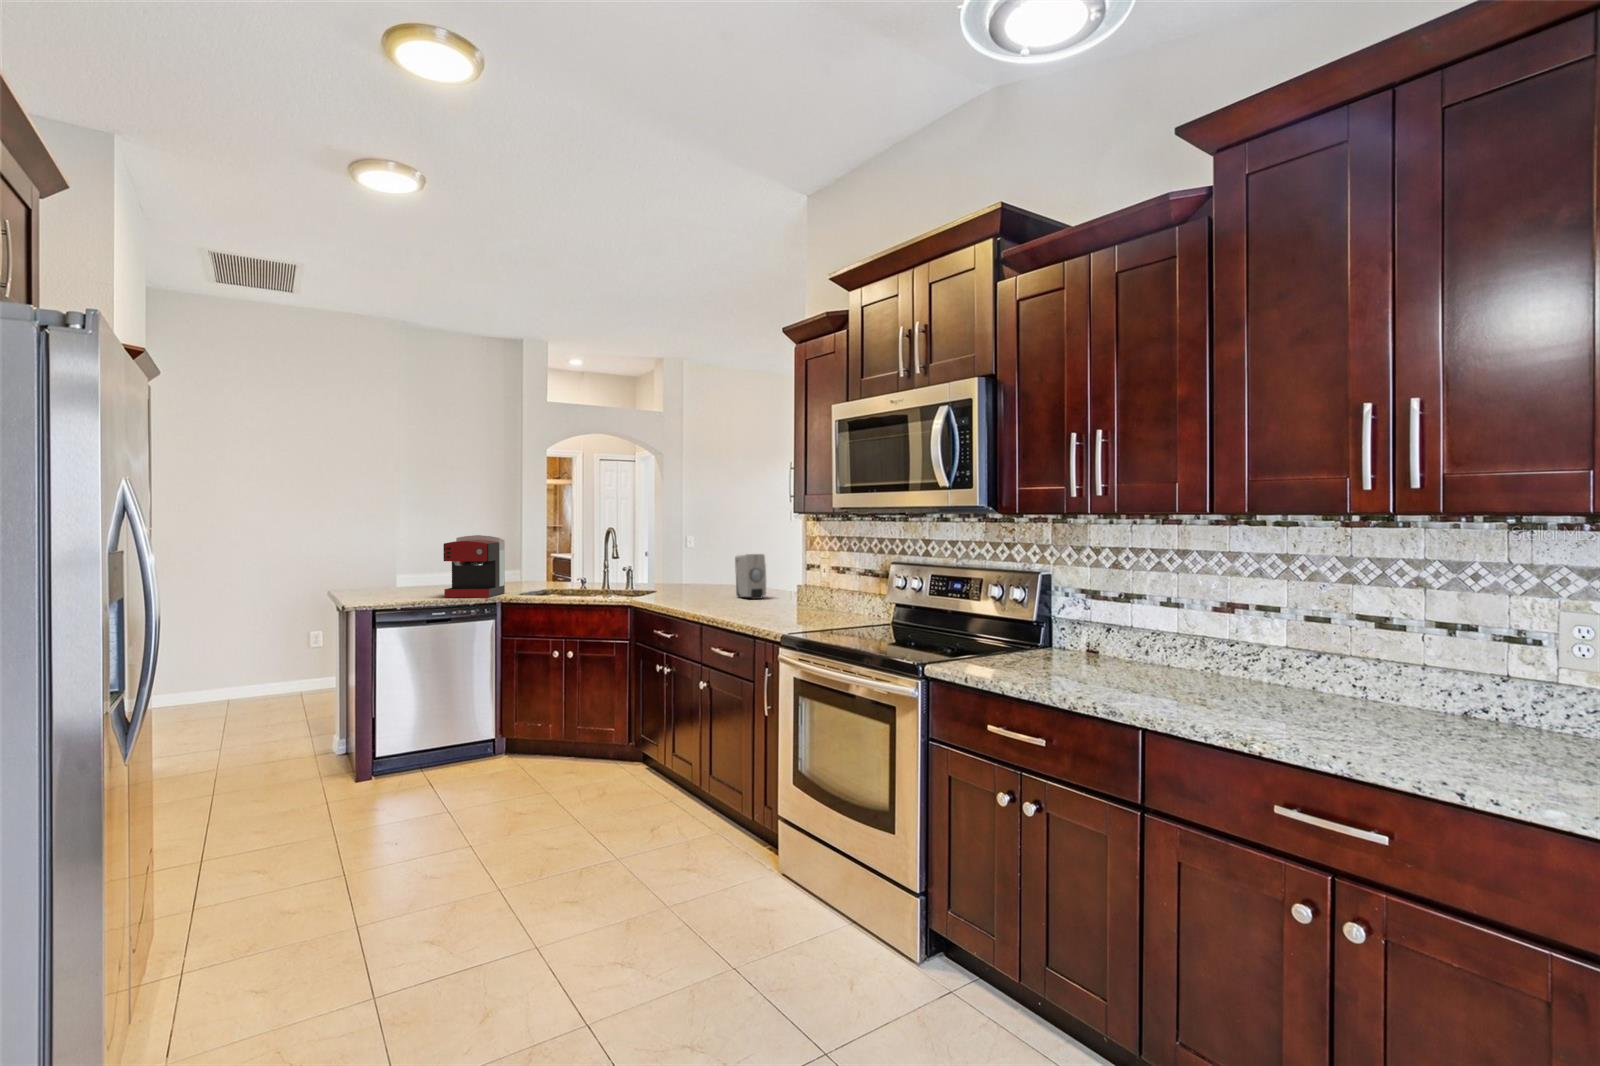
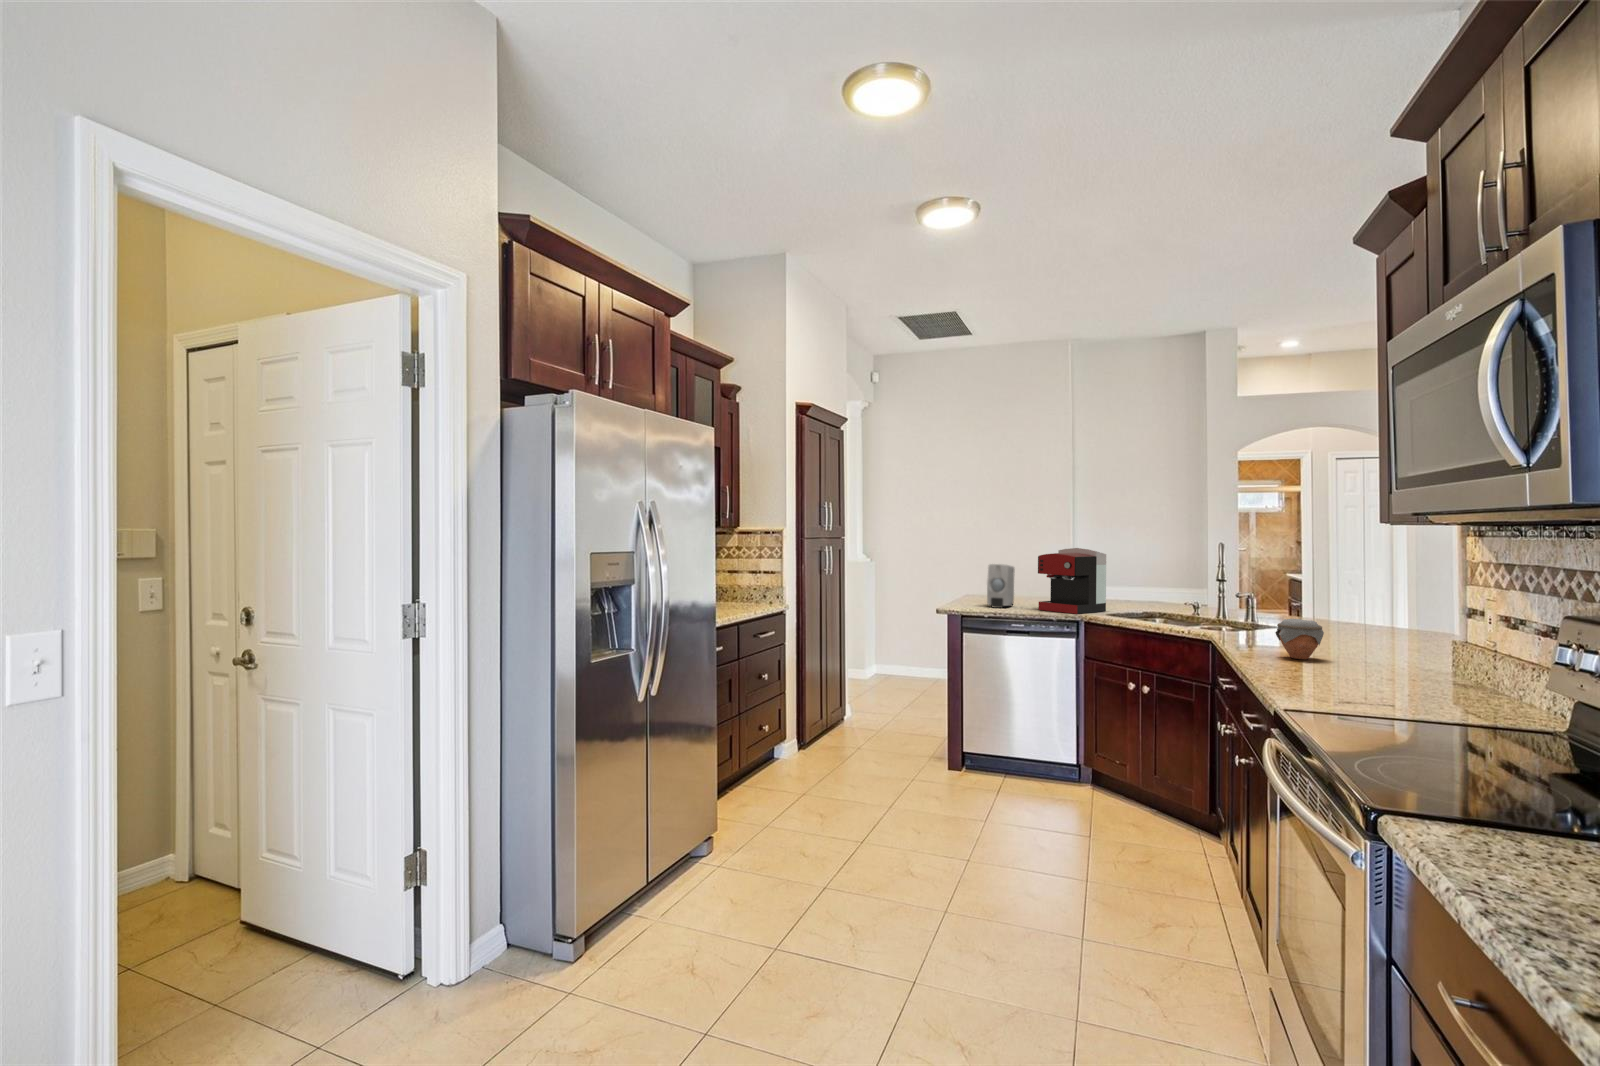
soap dispenser: present [735,554,766,599] -> present [987,564,1014,608]
jar: none [705,580,733,608] -> present [1275,619,1324,659]

